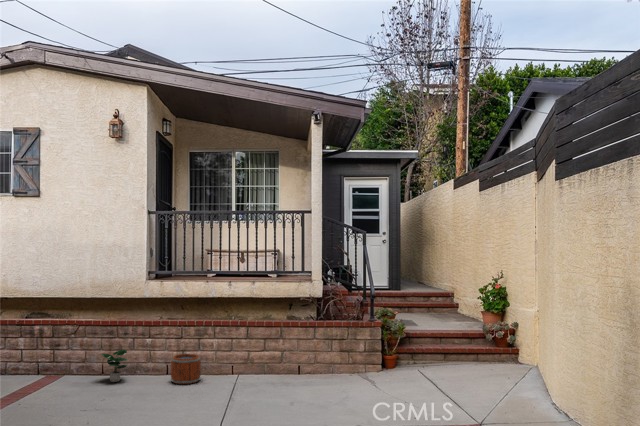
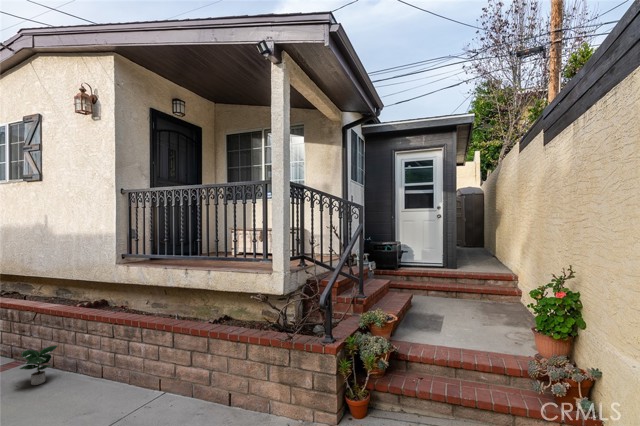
bucket: present [171,354,201,384] -> none [66,361,110,407]

